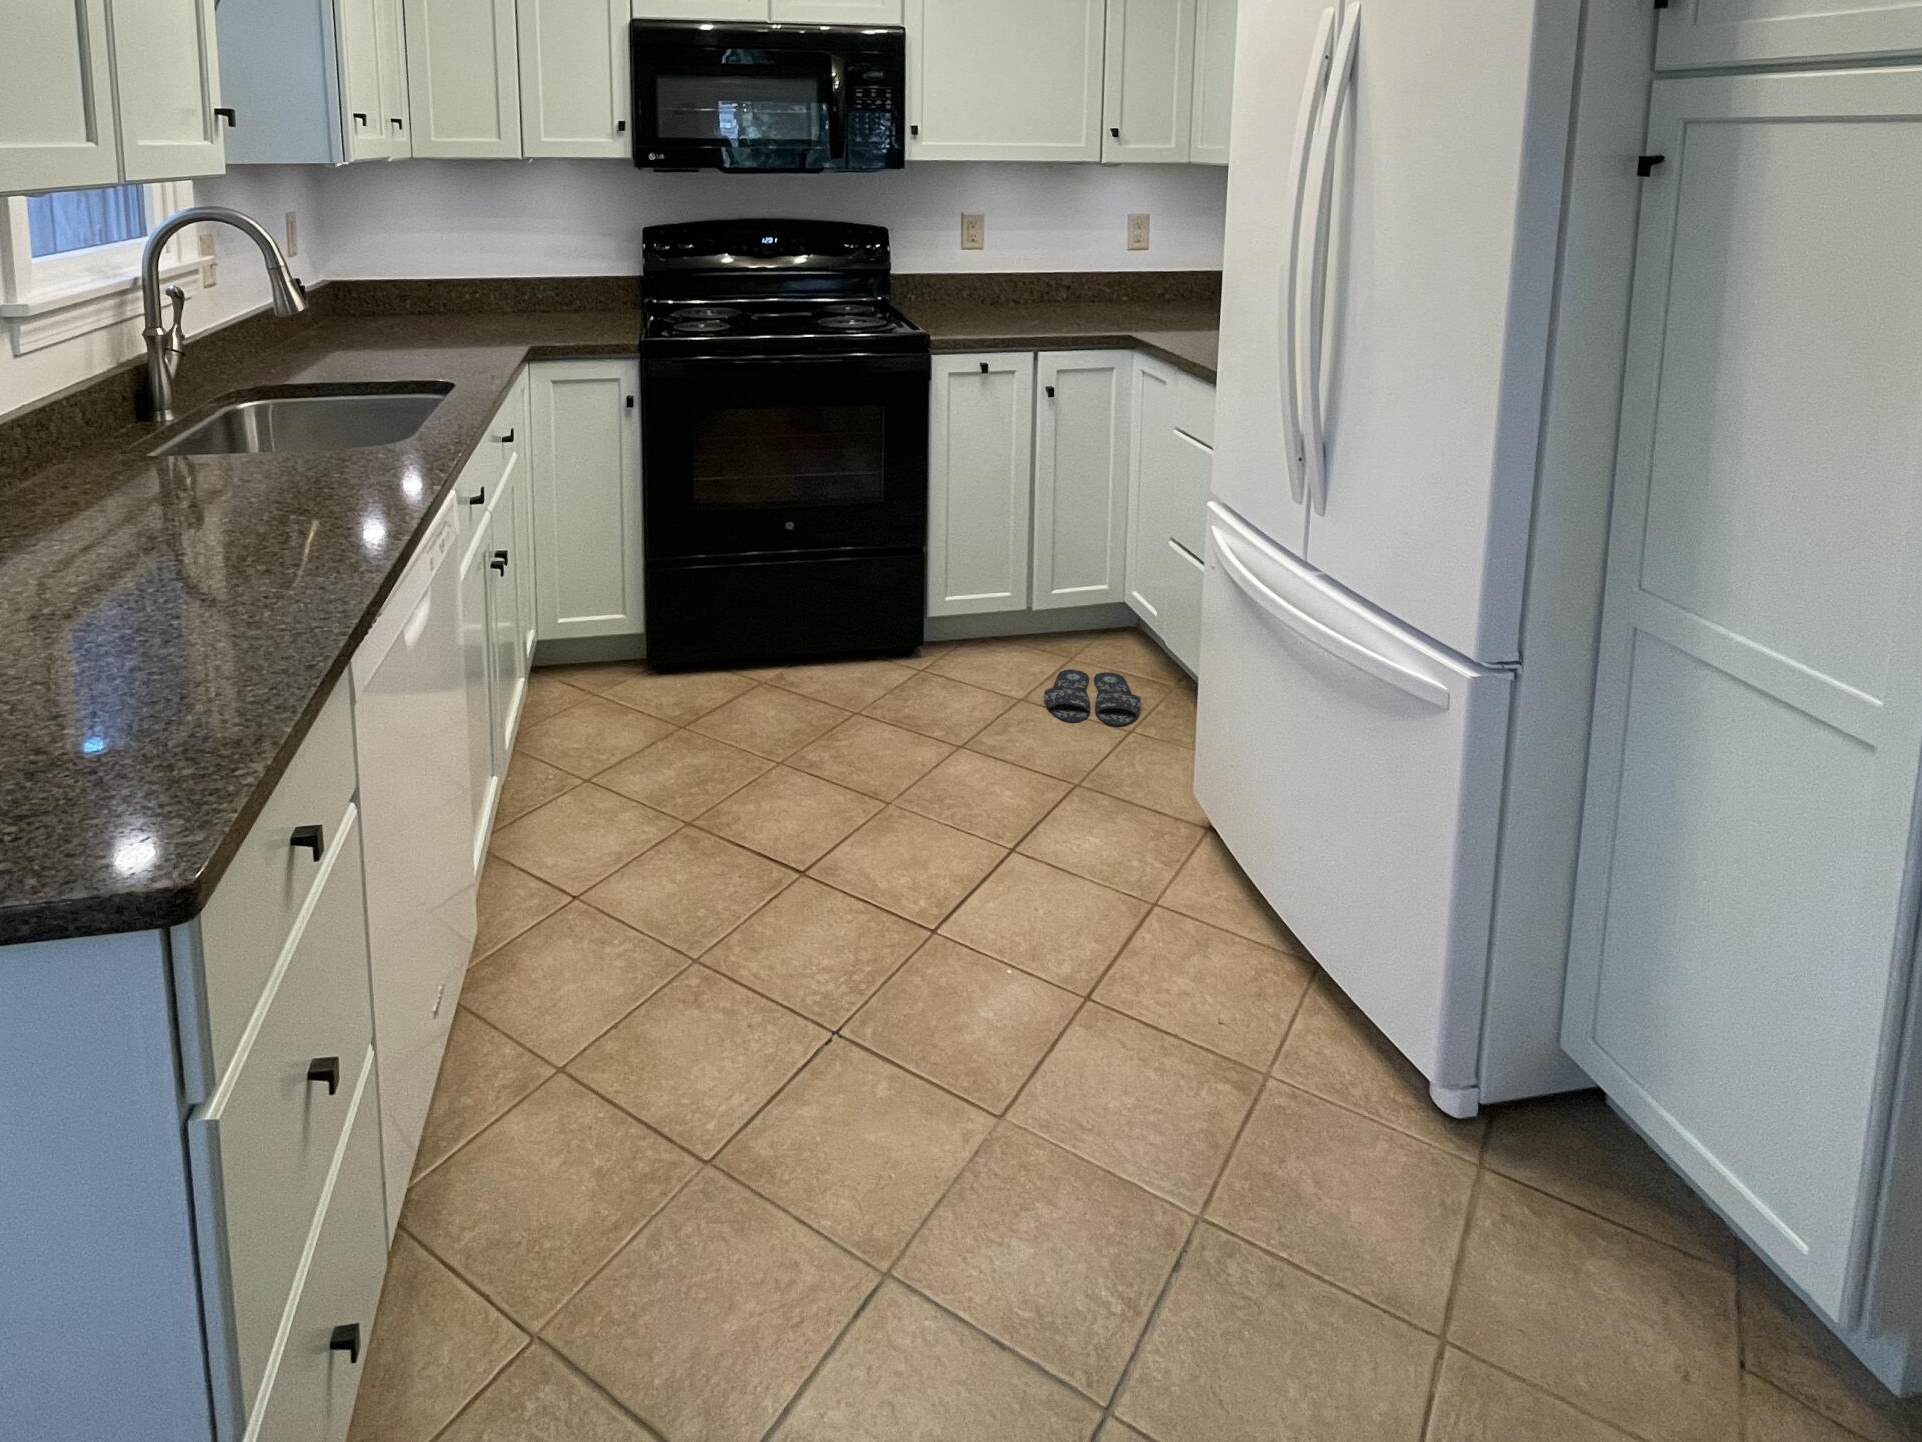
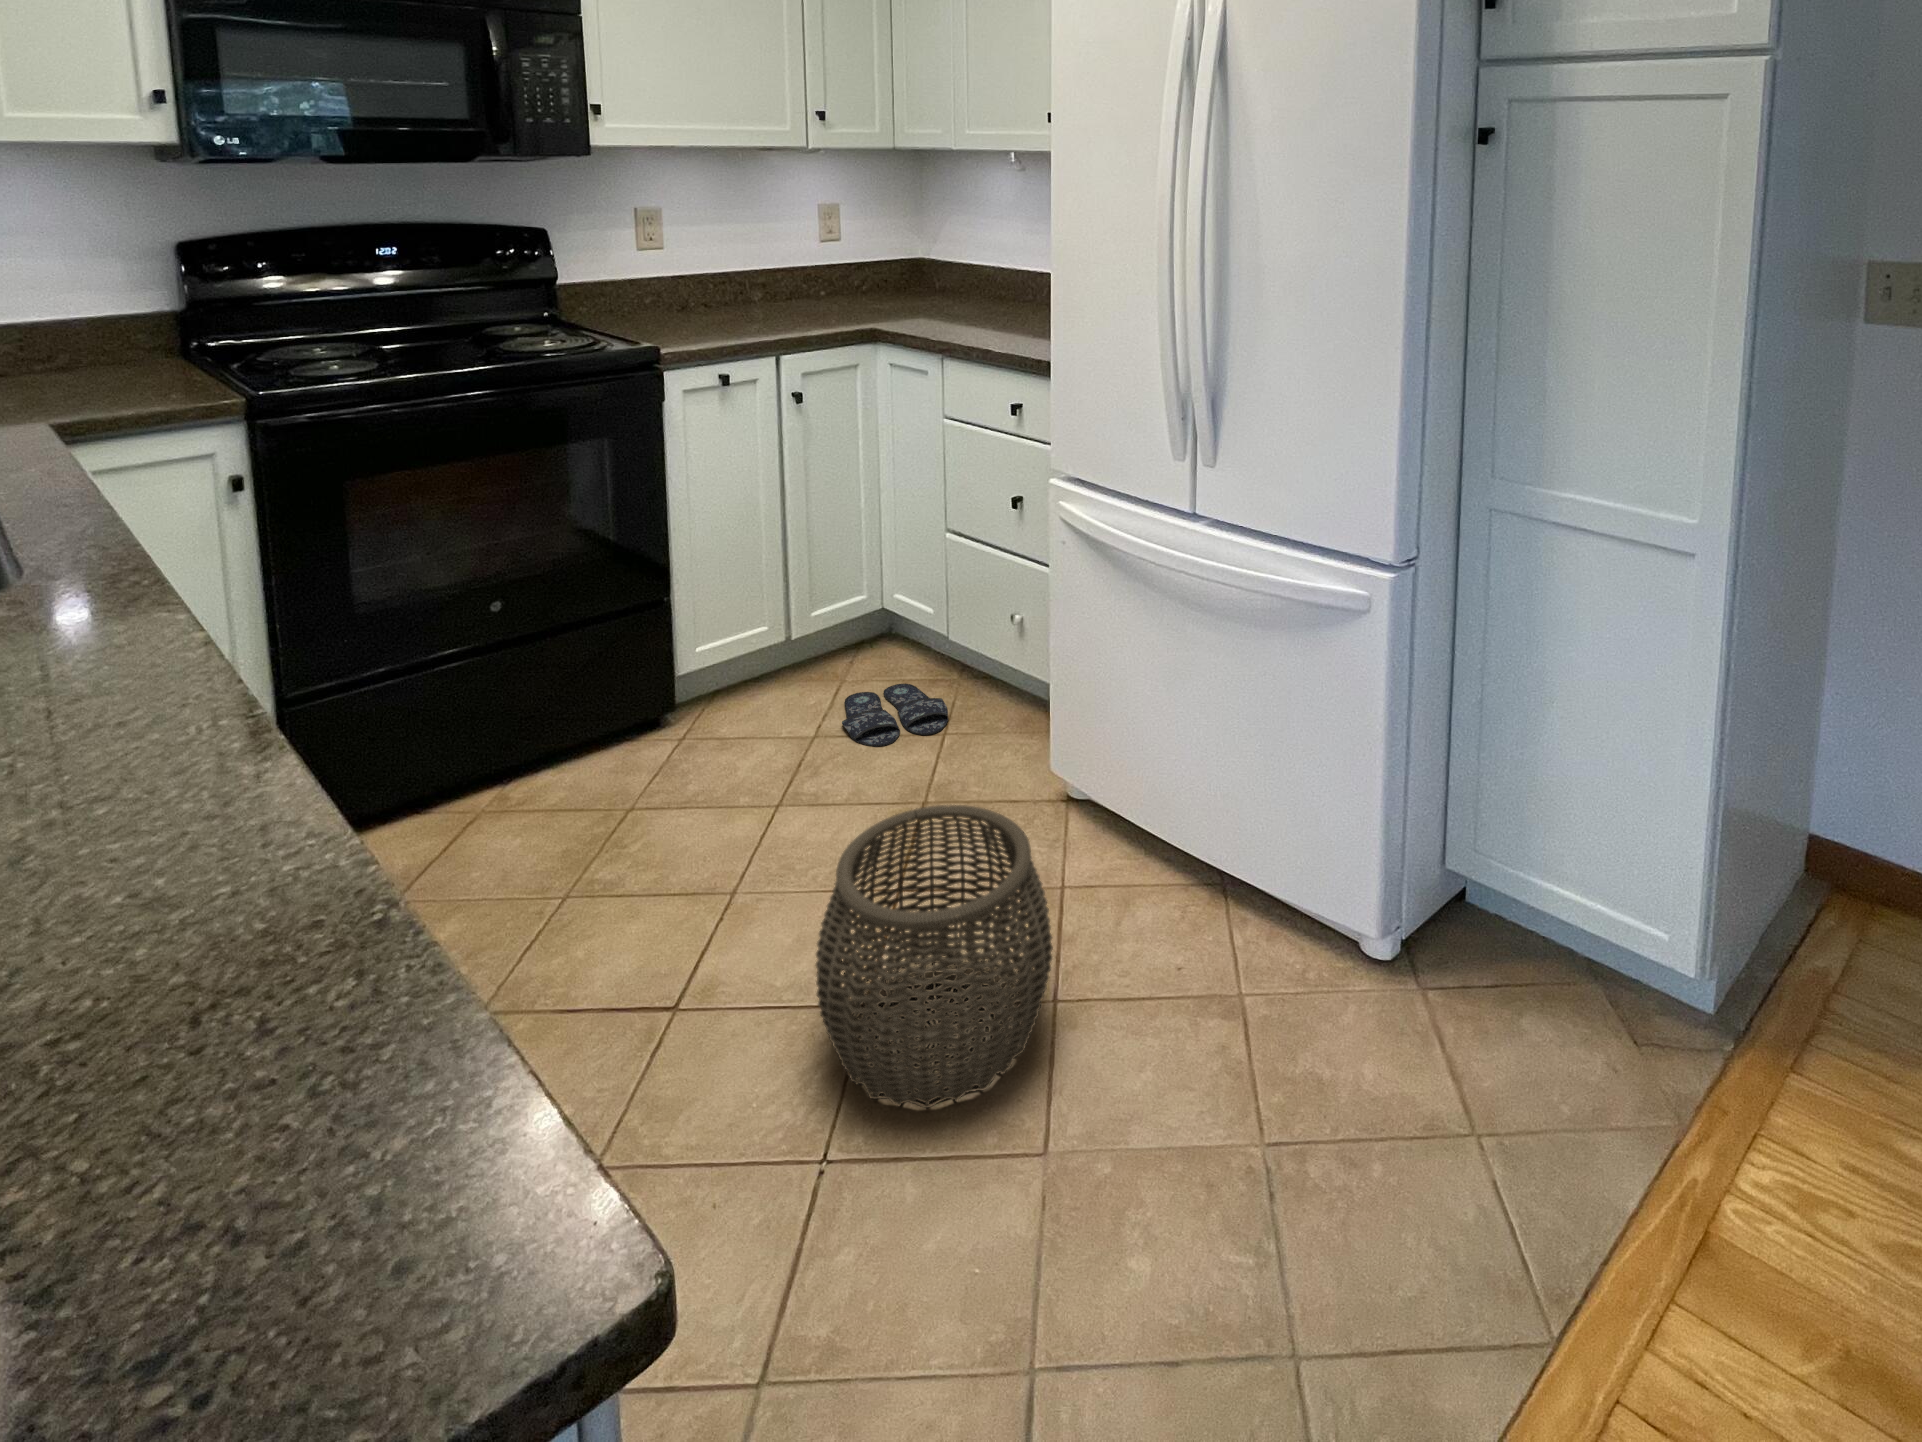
woven basket: none [869,770,1079,1039] -> present [816,805,1053,1108]

